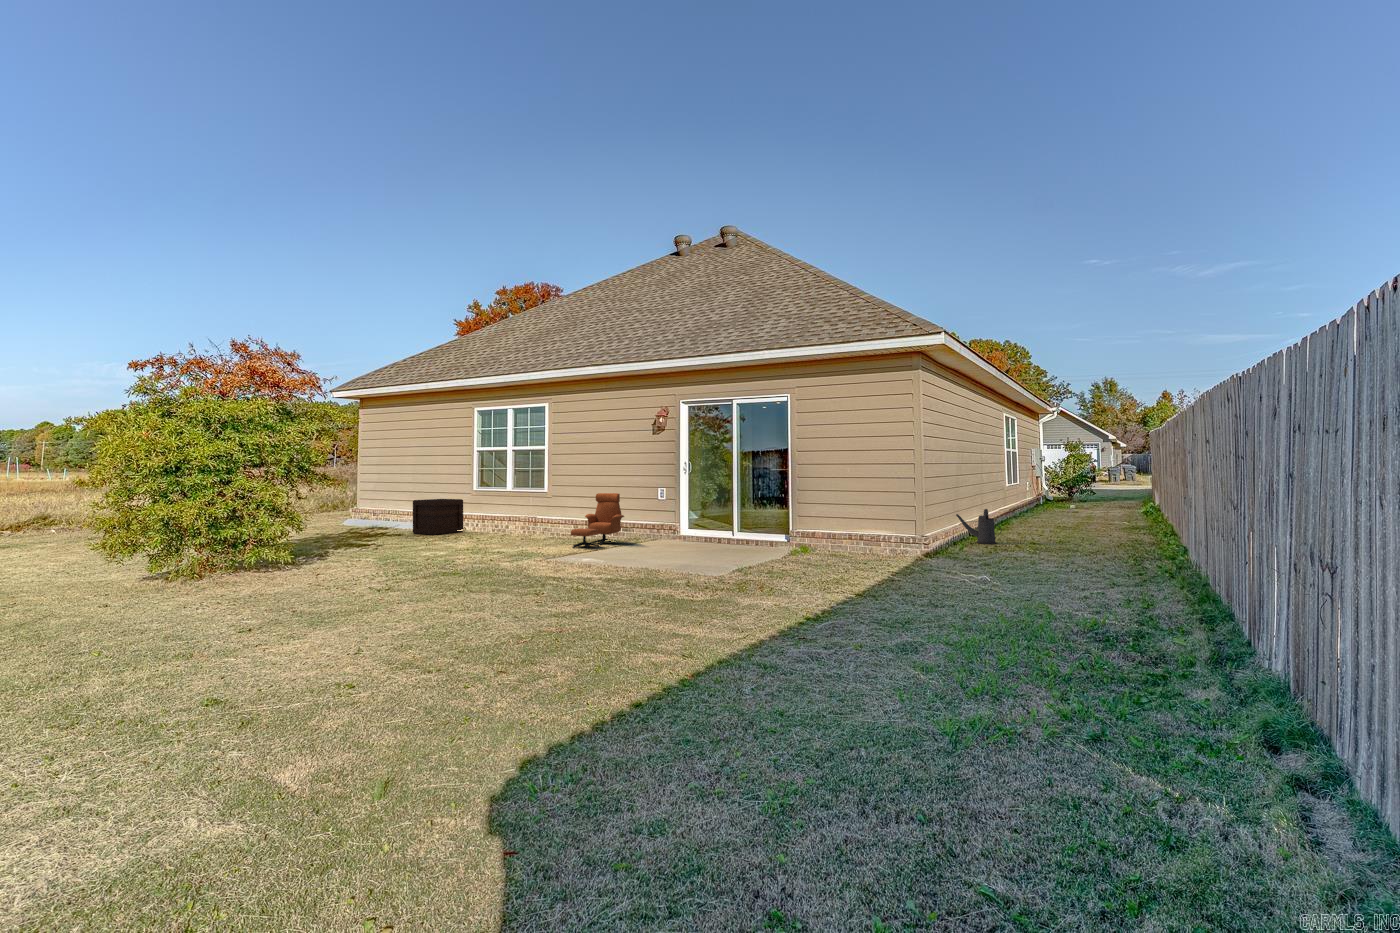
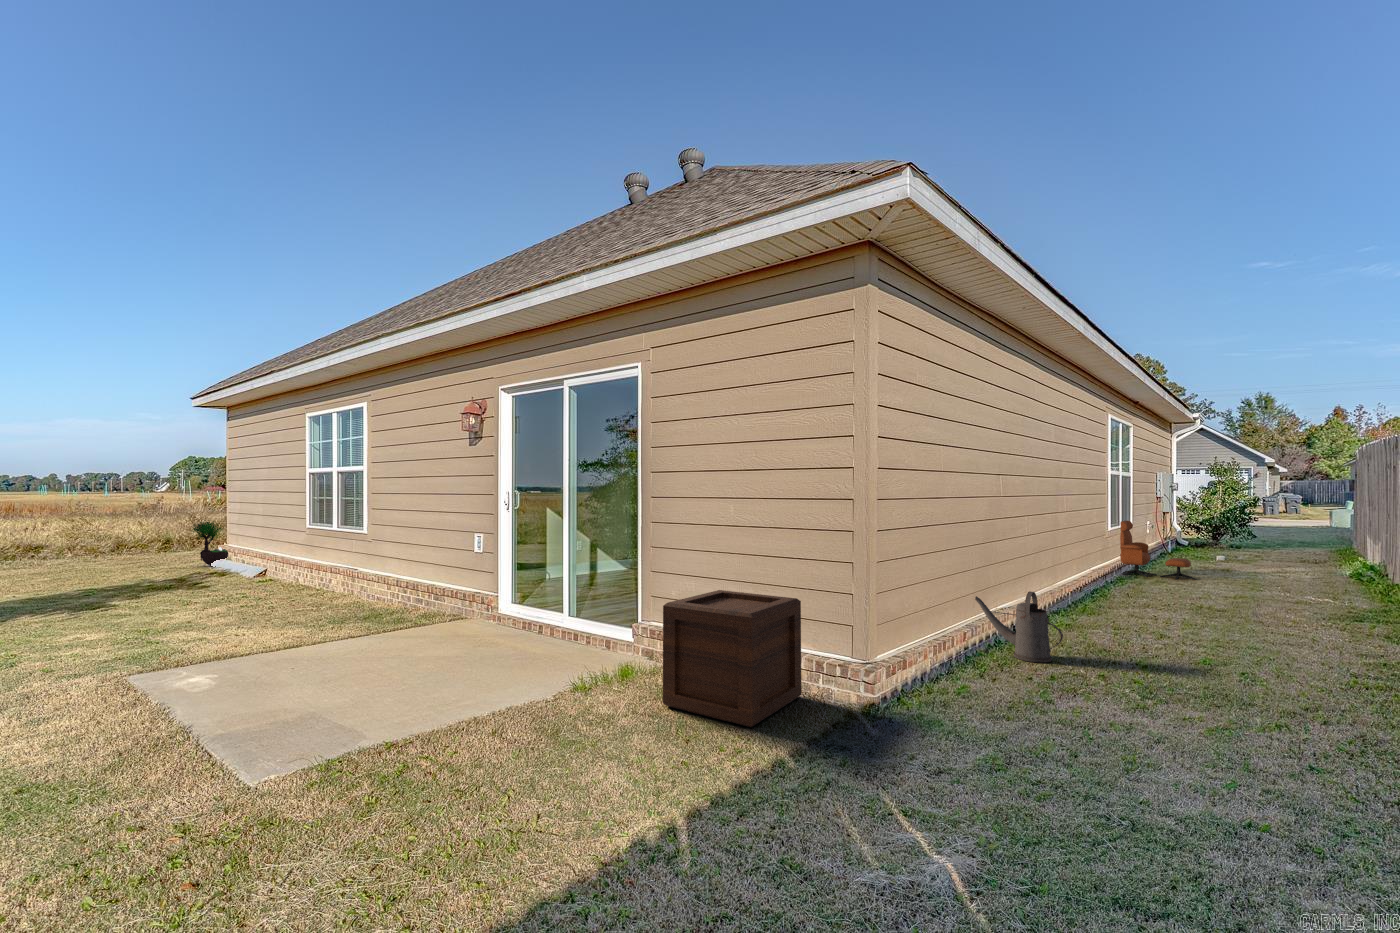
potted tree: none [338,487,367,526] -> present [193,520,228,566]
lounge chair: present [571,493,624,548] -> present [1120,521,1197,580]
wooden crate: present [413,499,463,535] -> present [663,590,801,727]

